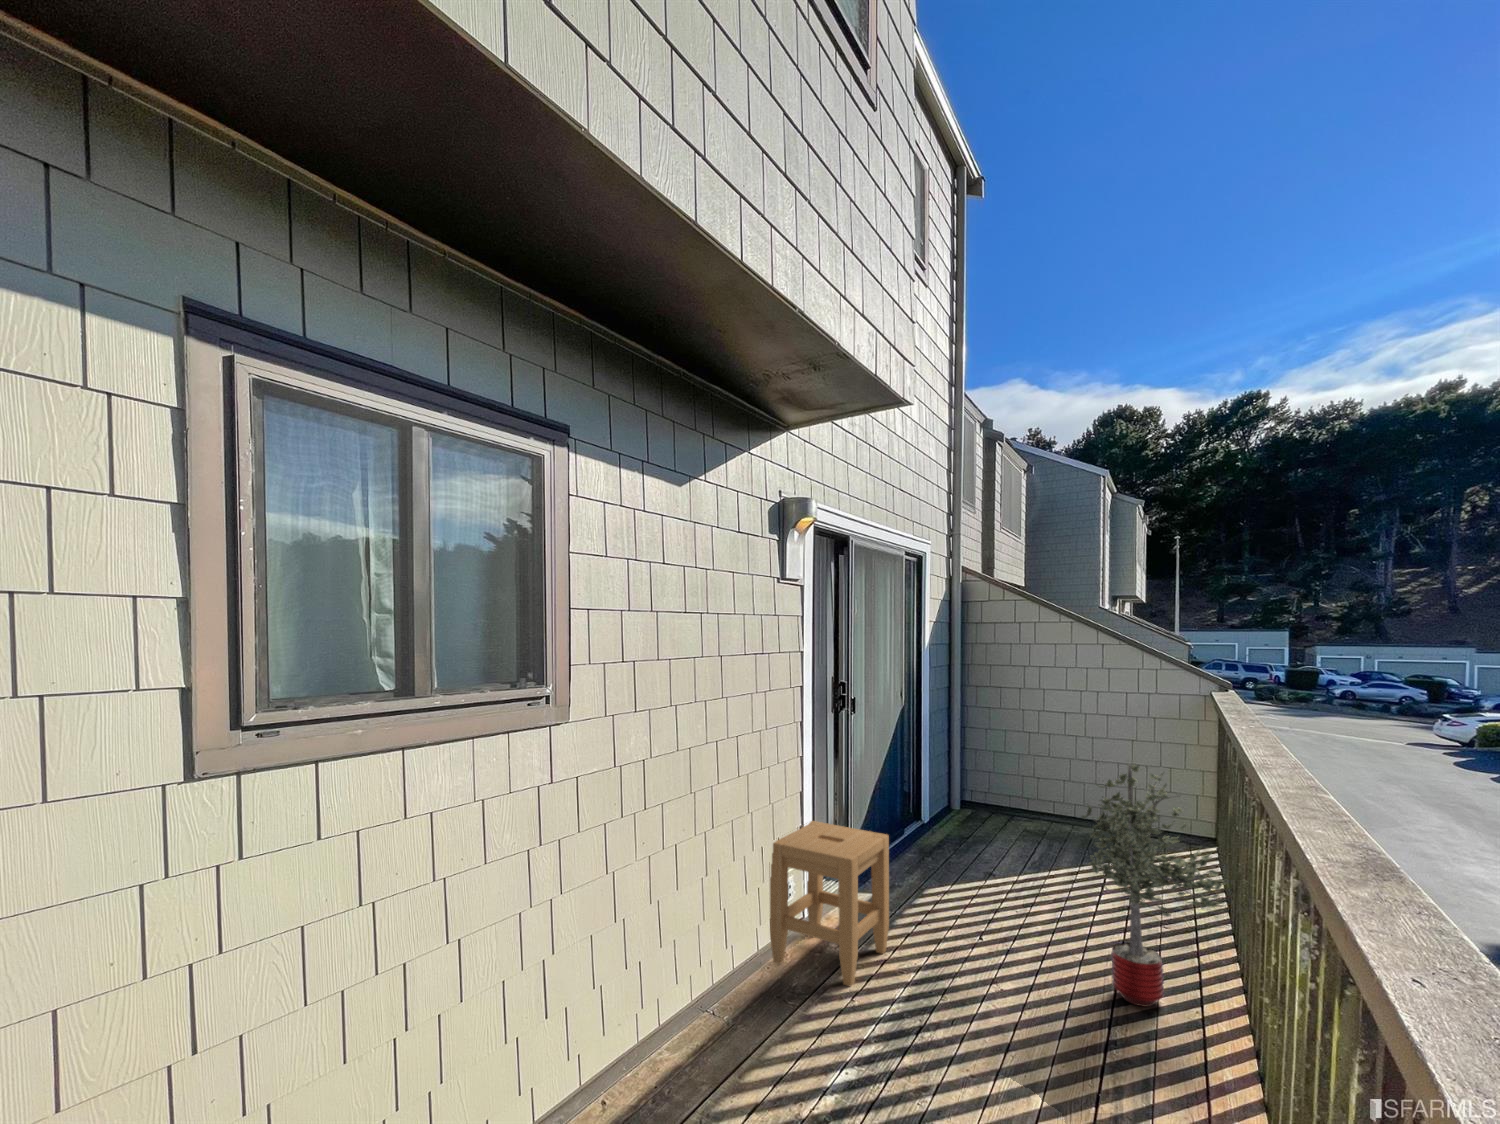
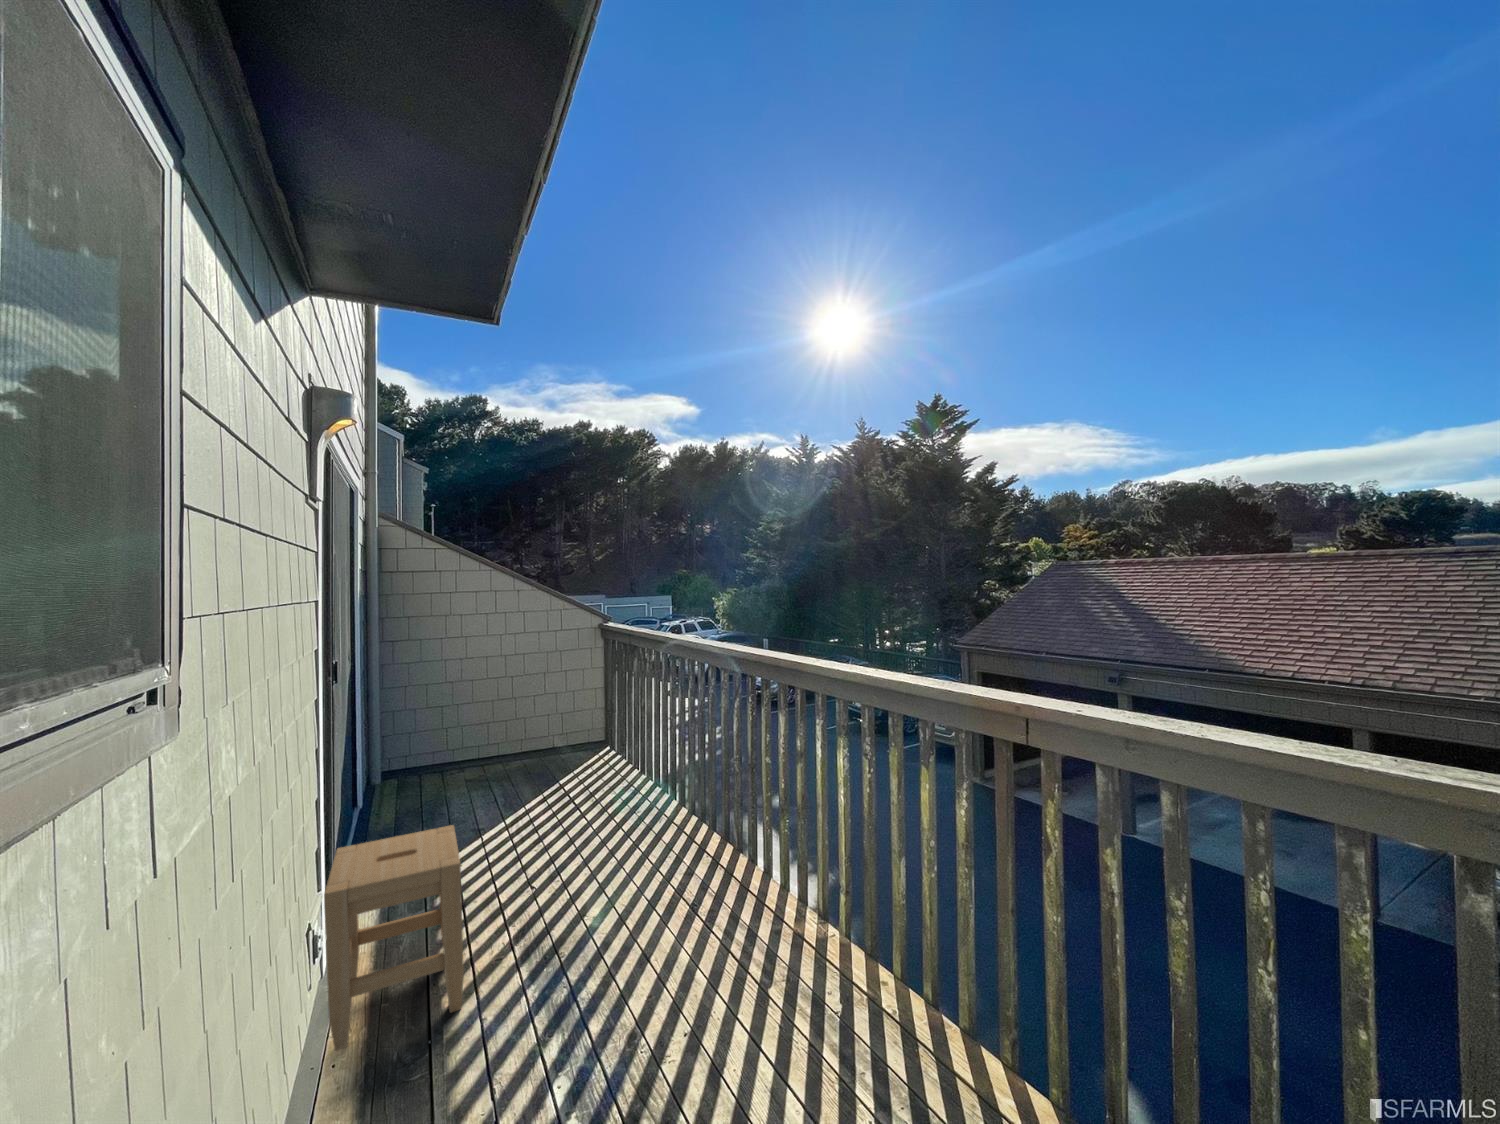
potted tree: present [1082,764,1226,1007] -> none [637,686,740,877]

